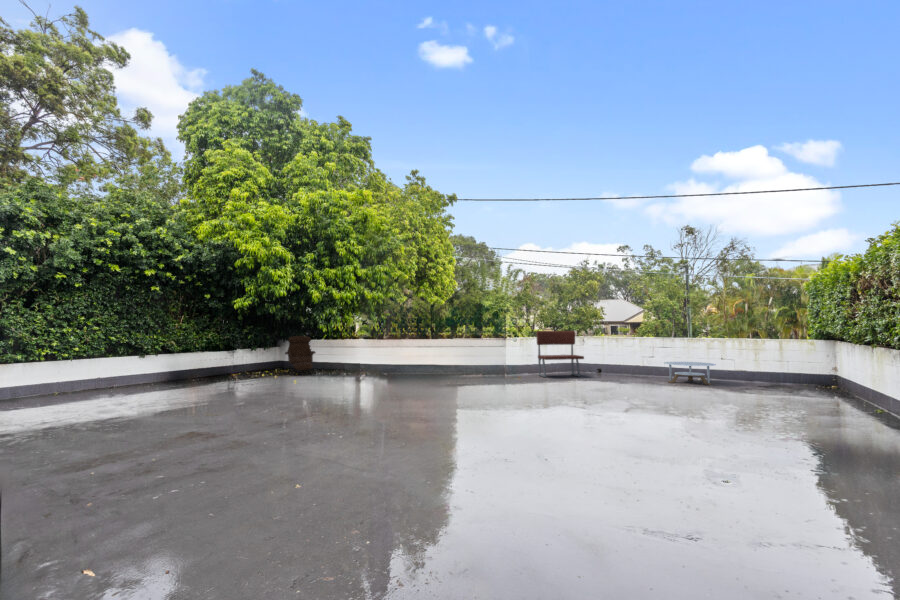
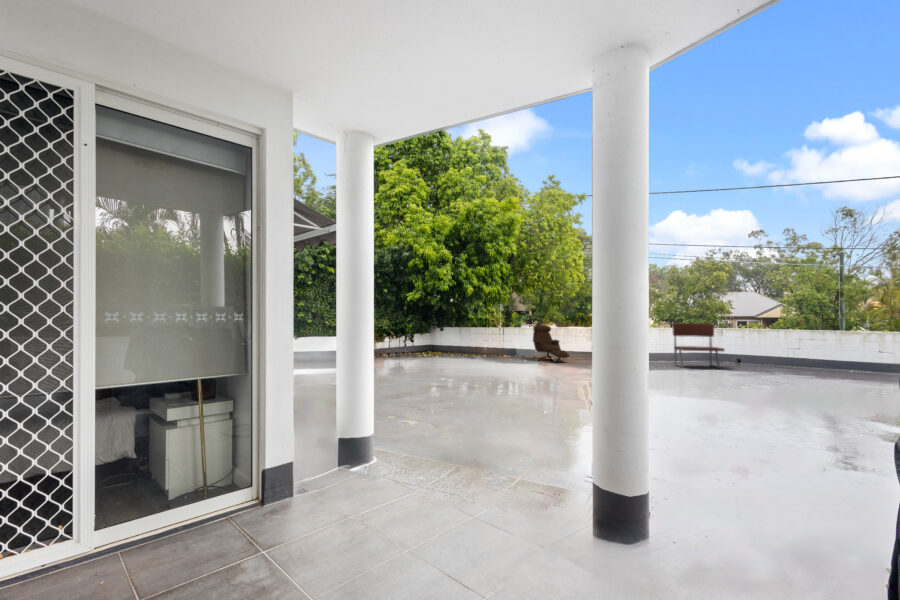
lounge chair: present [285,336,316,375] -> present [533,325,569,361]
round table: present [664,362,716,385] -> none [819,358,887,384]

